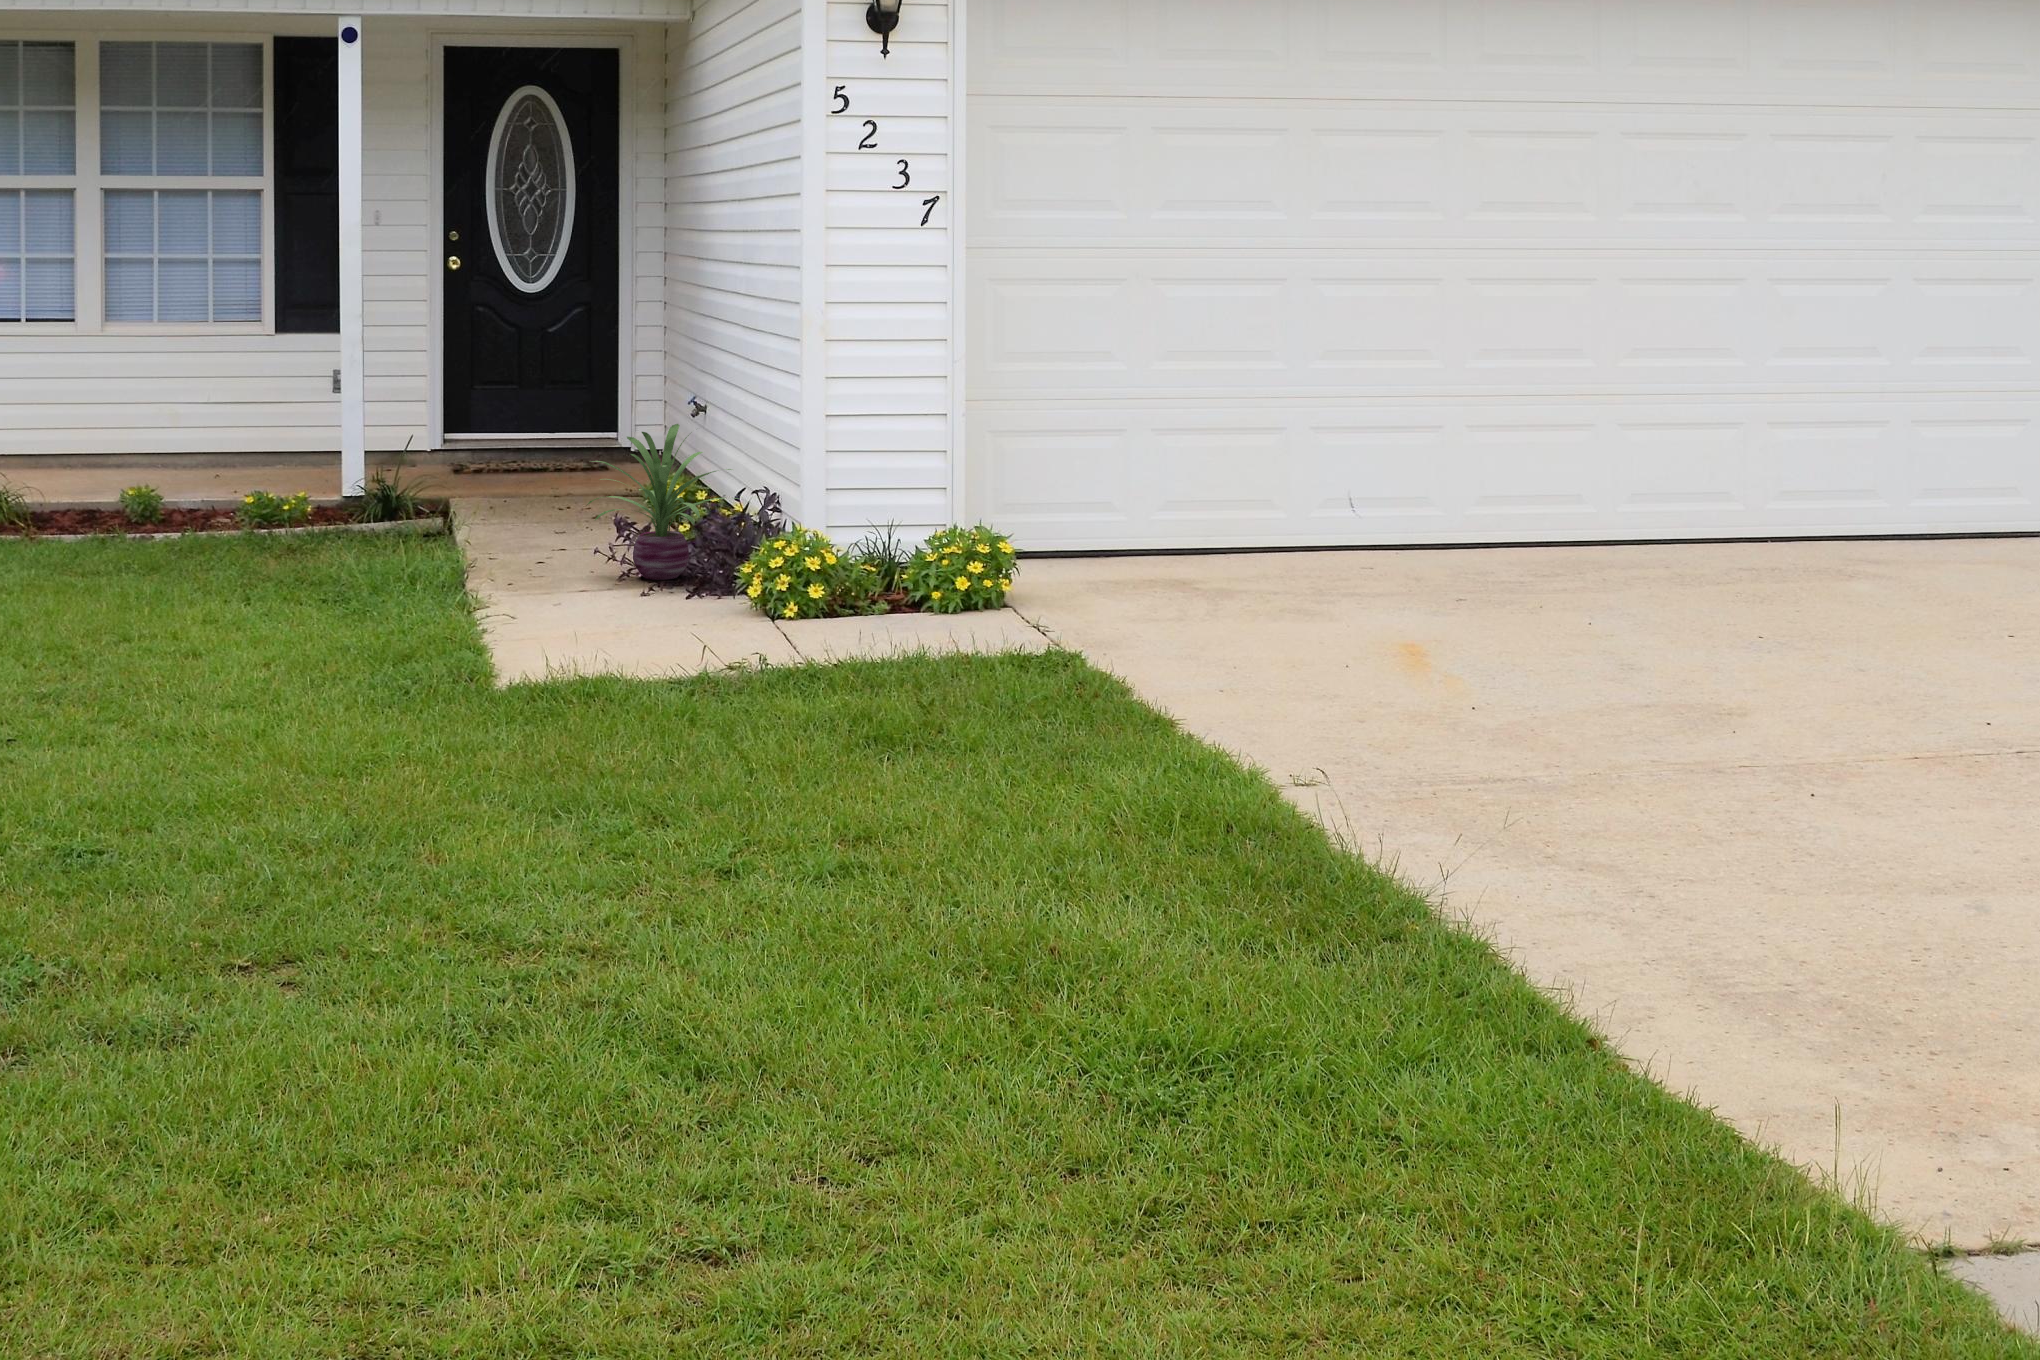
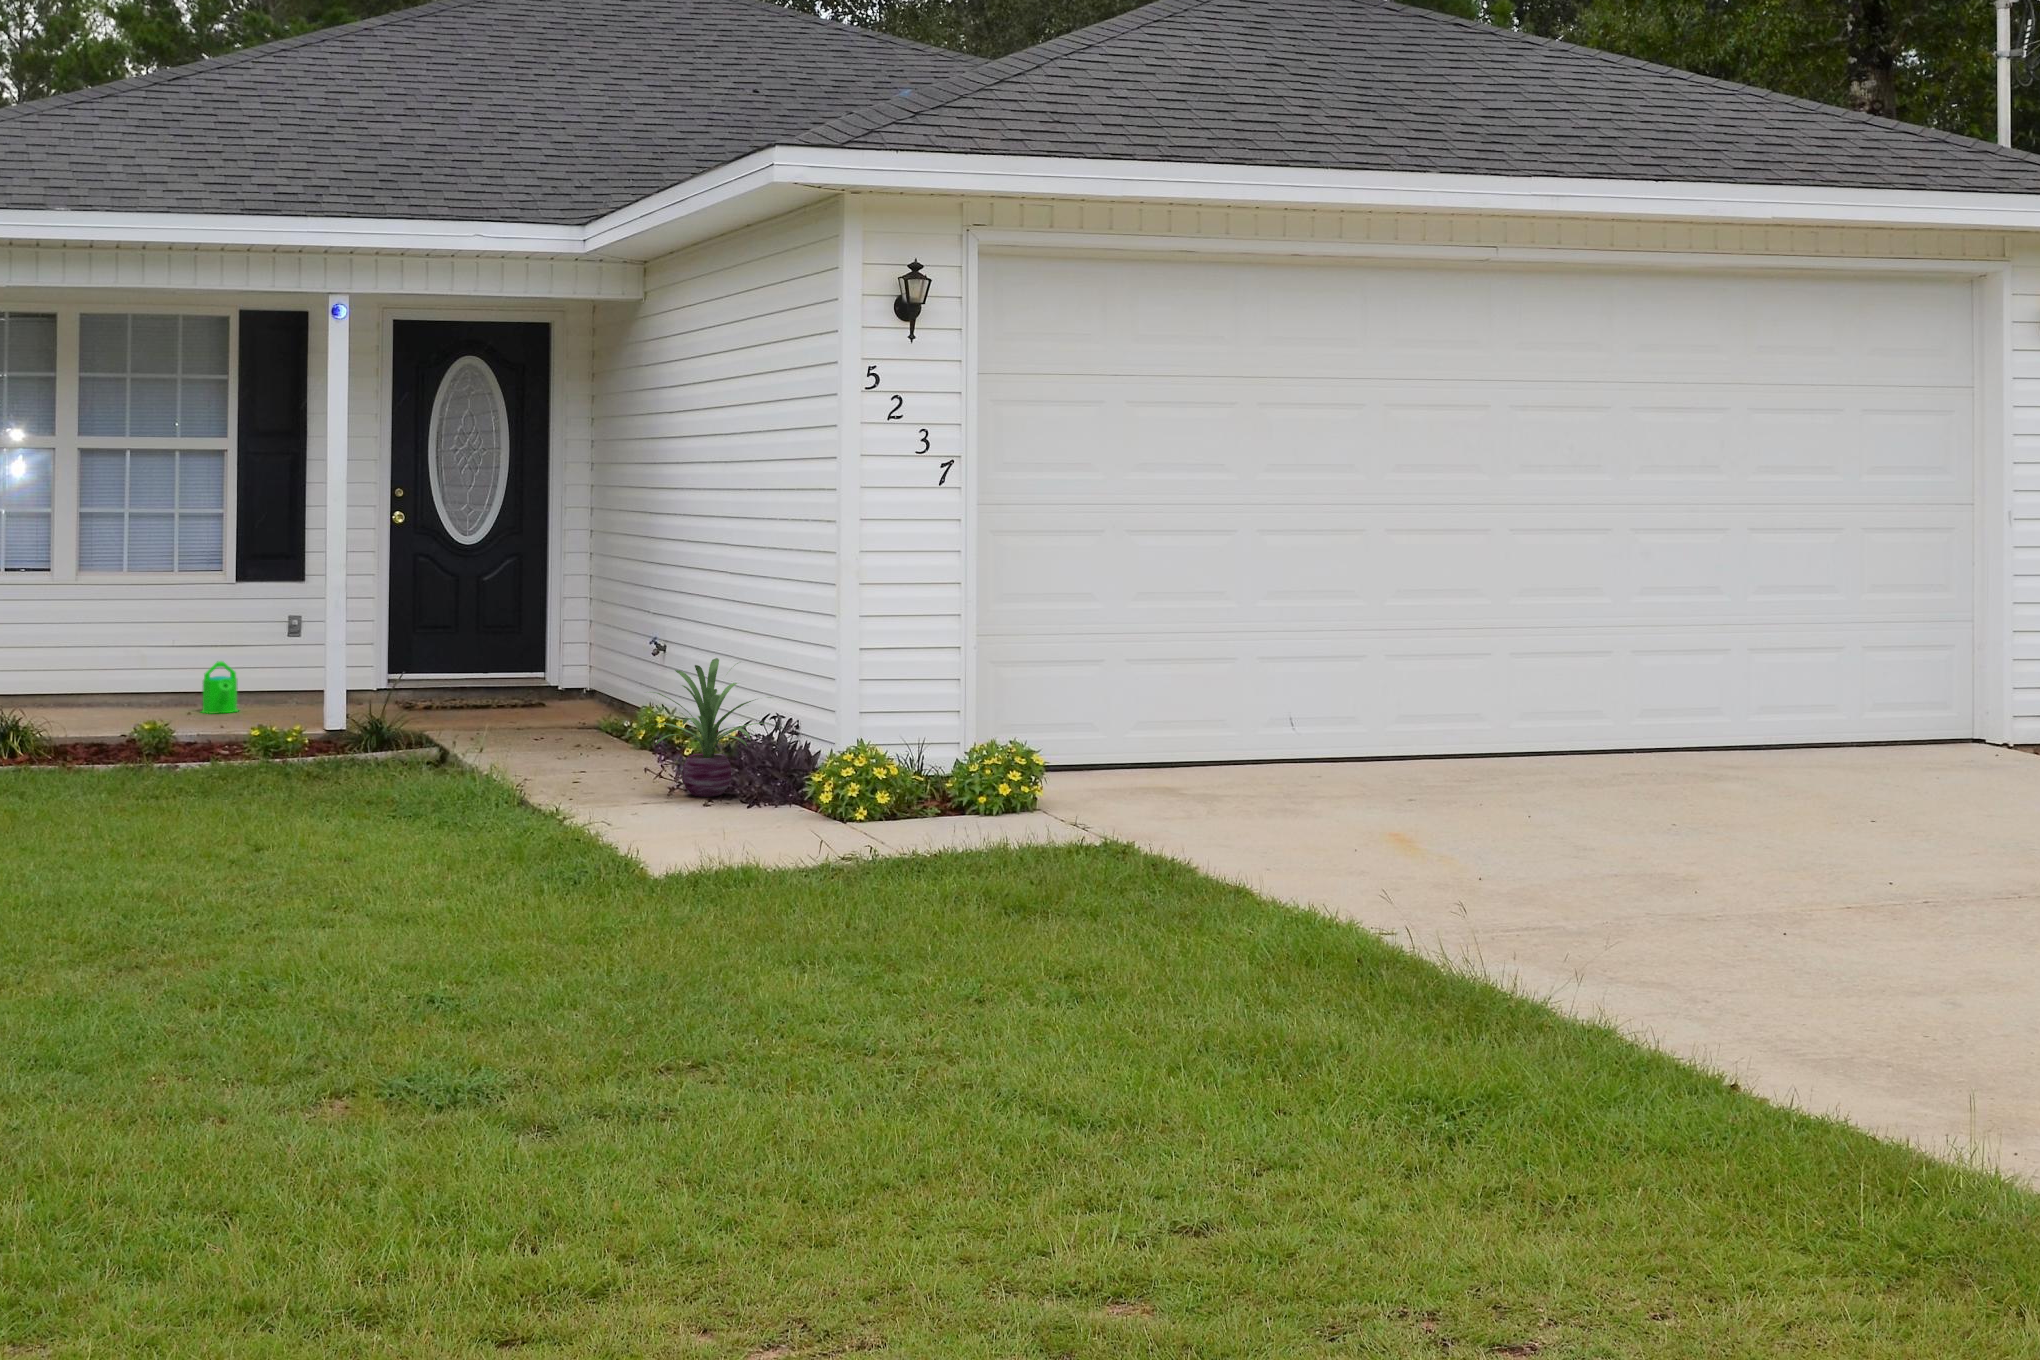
watering can: none [236,417,281,472] -> present [202,661,239,713]

